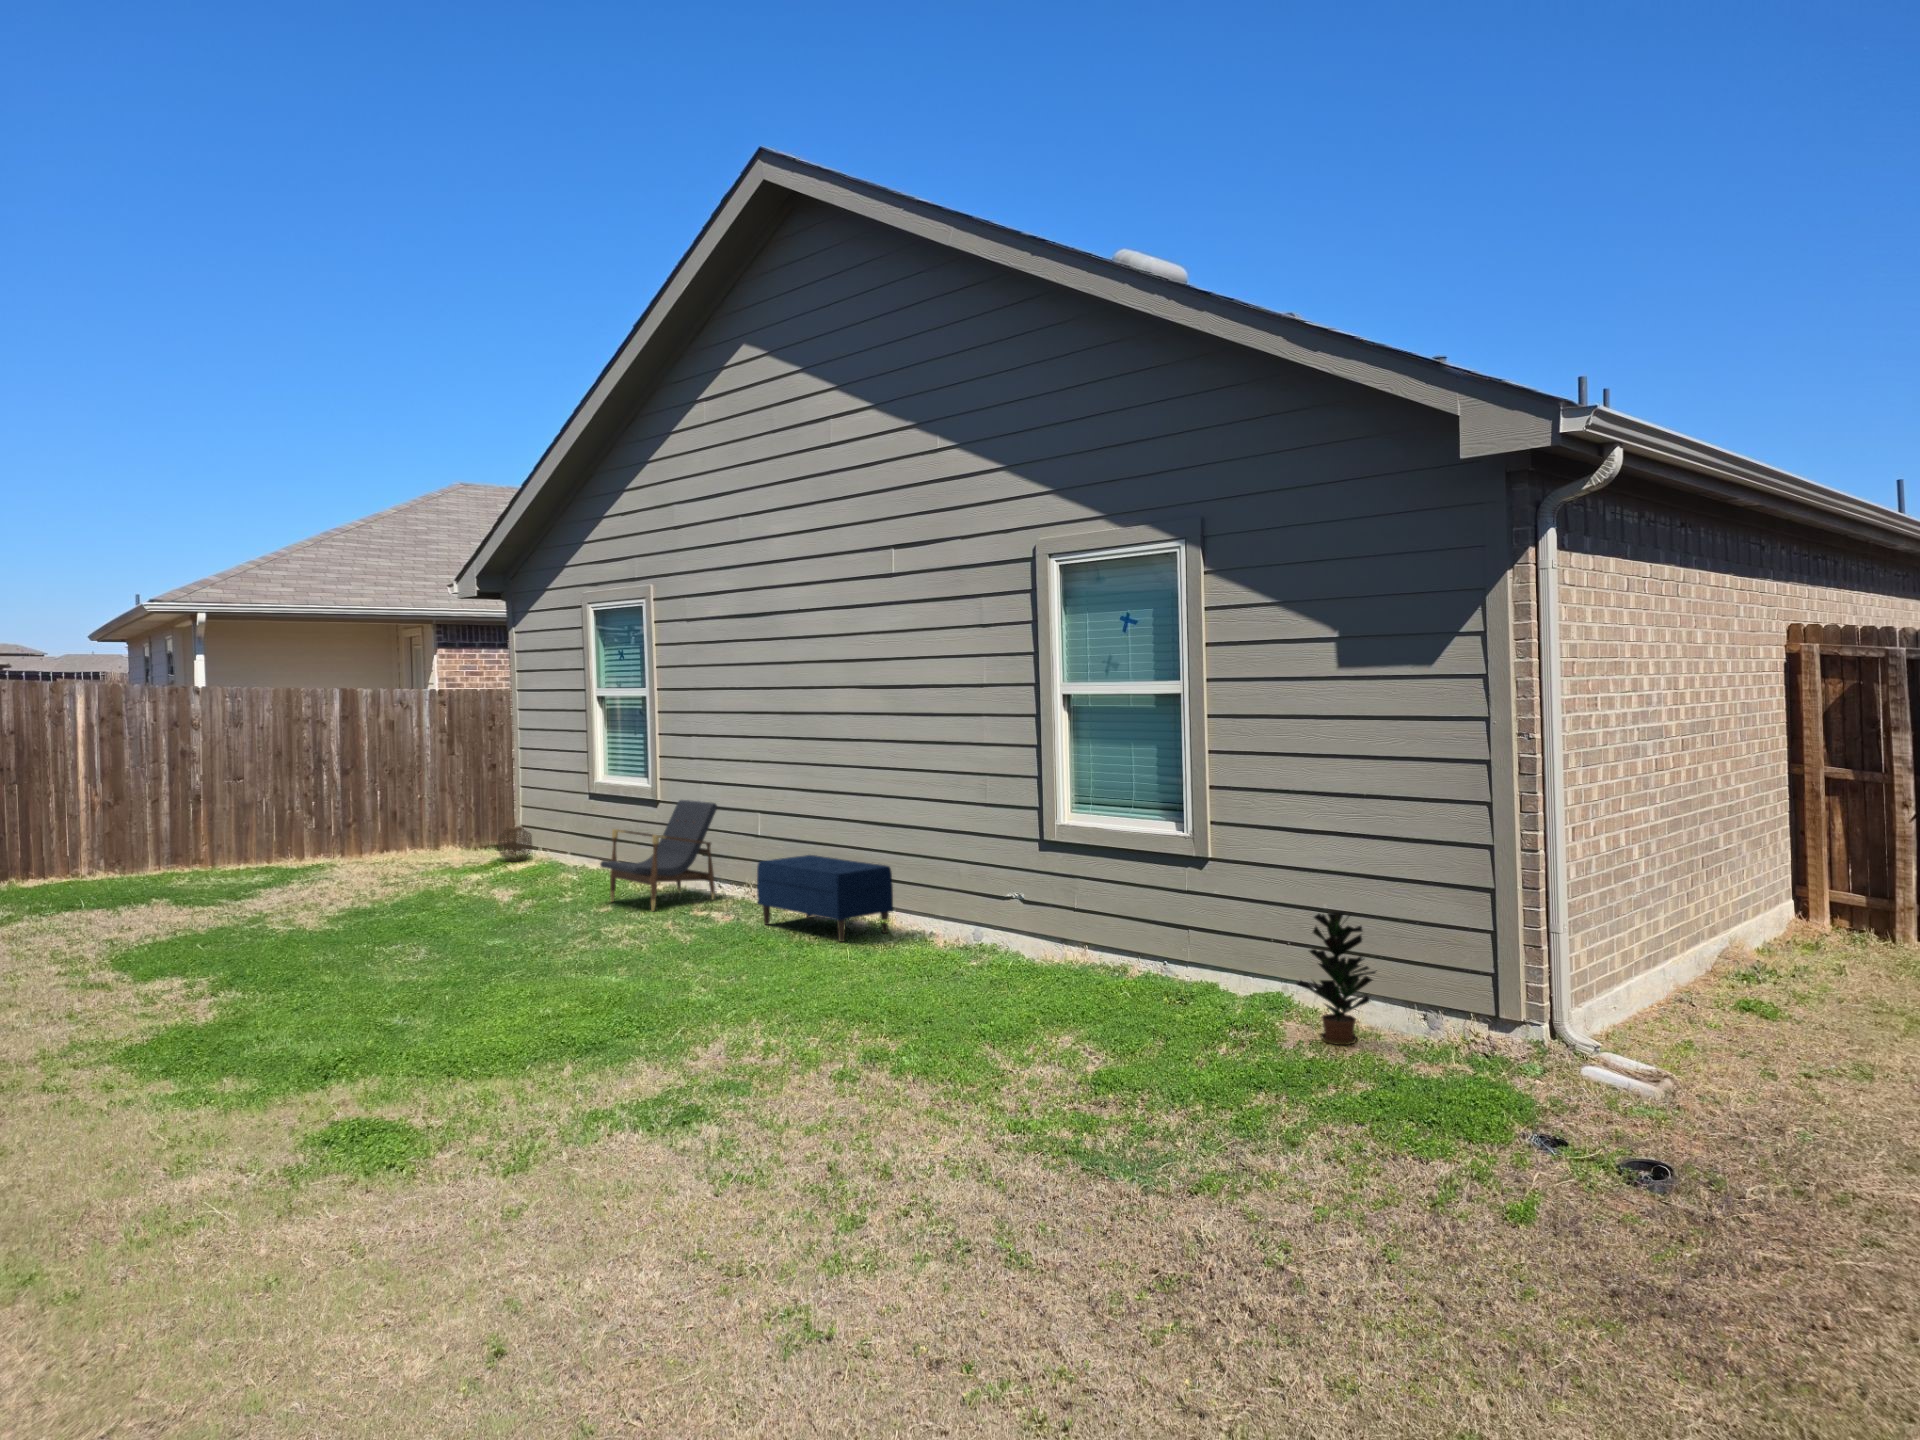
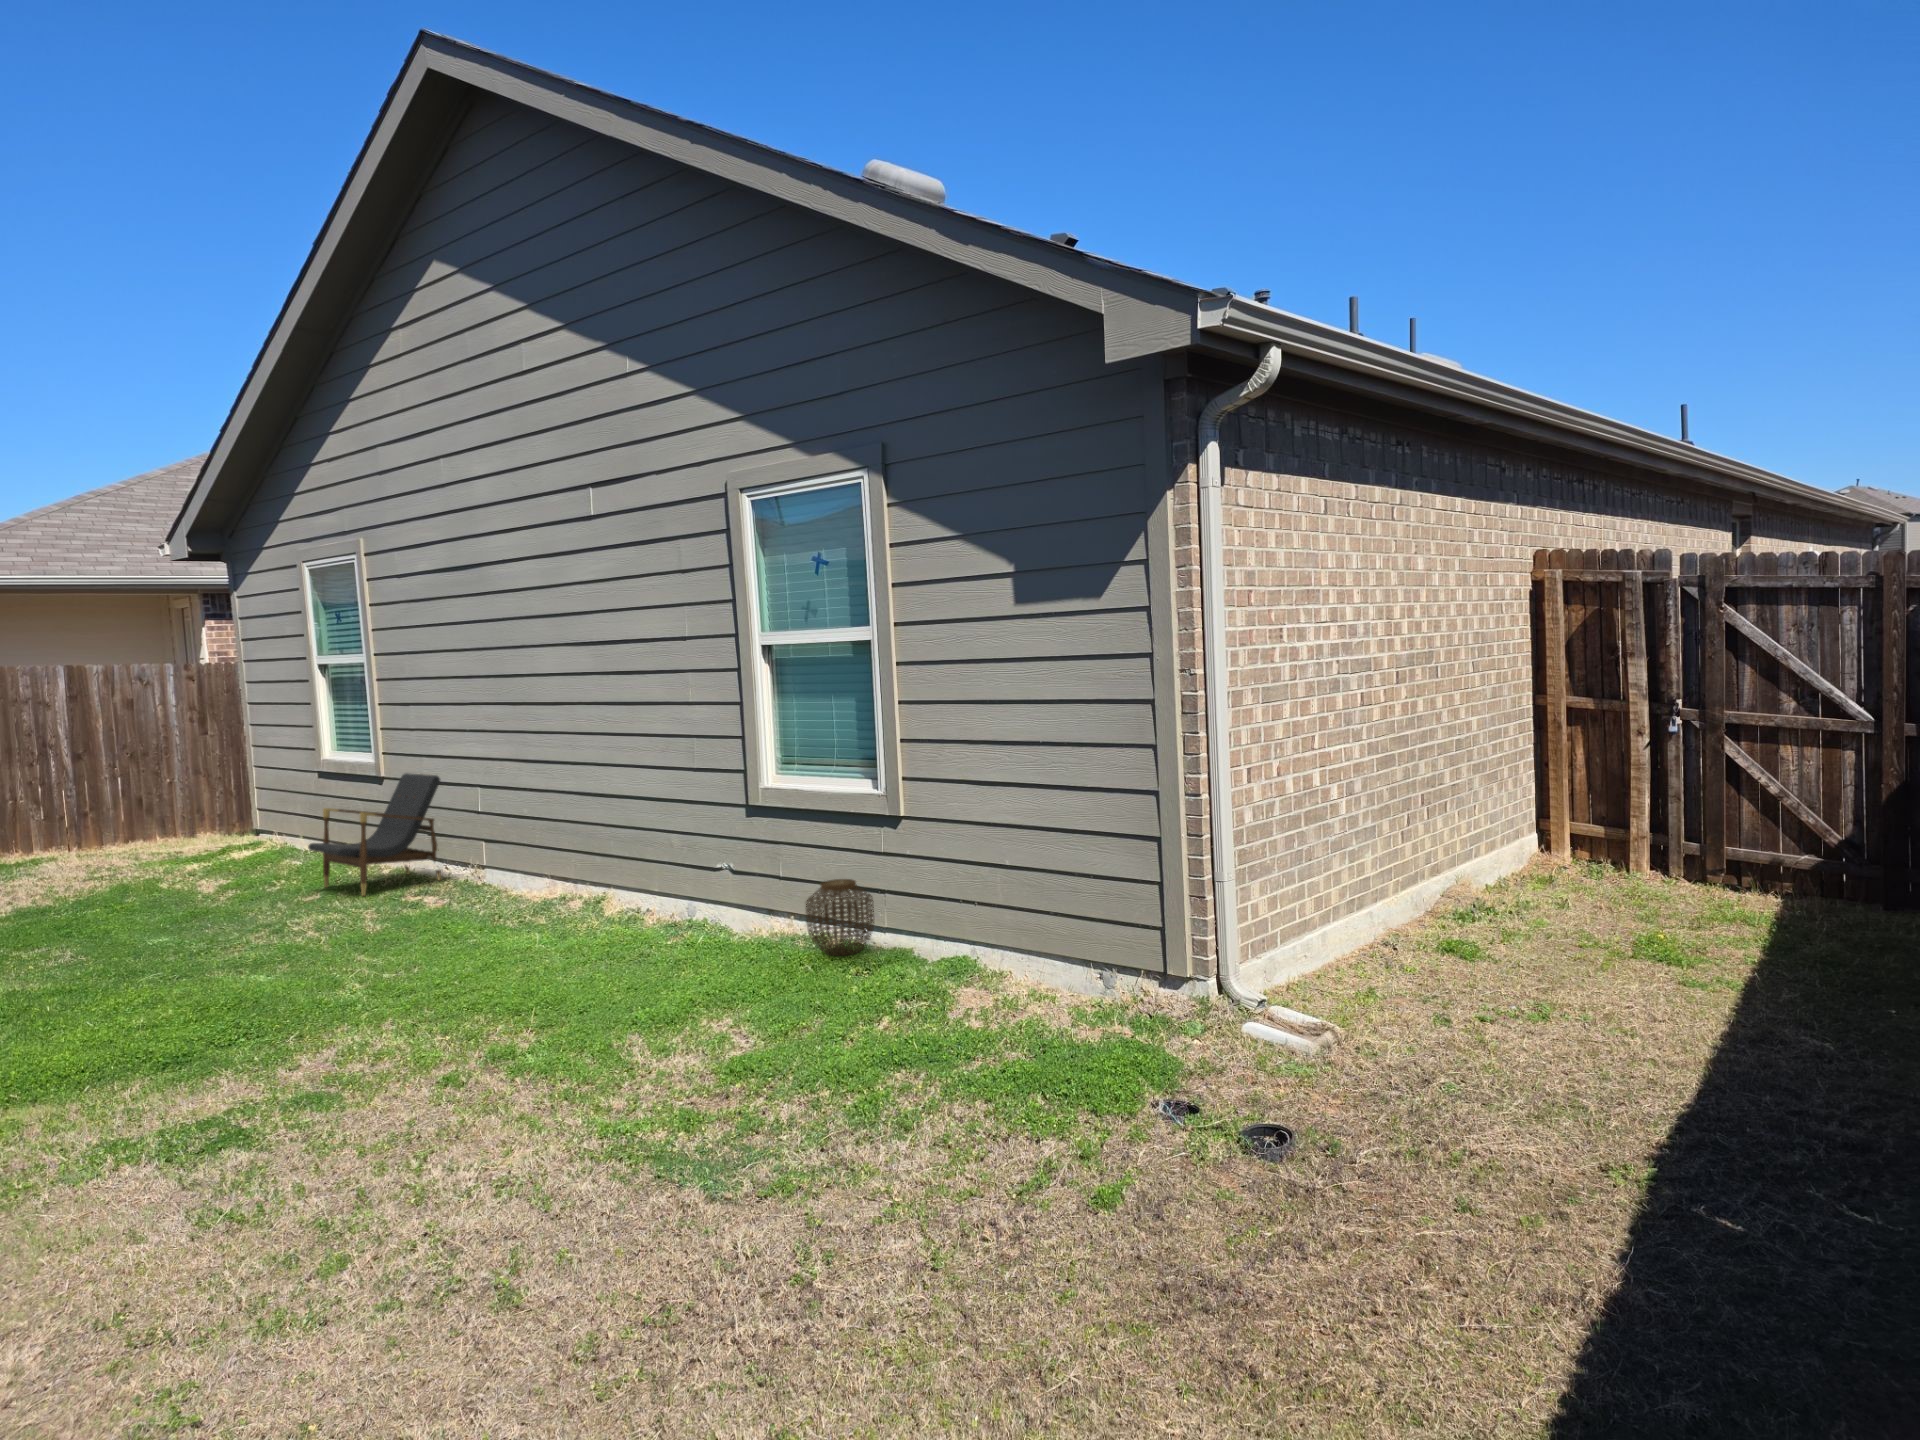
woven basket: present [498,826,532,862] -> present [806,879,874,956]
bench: present [757,855,893,942] -> none [465,828,609,922]
potted plant: present [1297,912,1376,1045] -> none [966,869,1051,1013]

